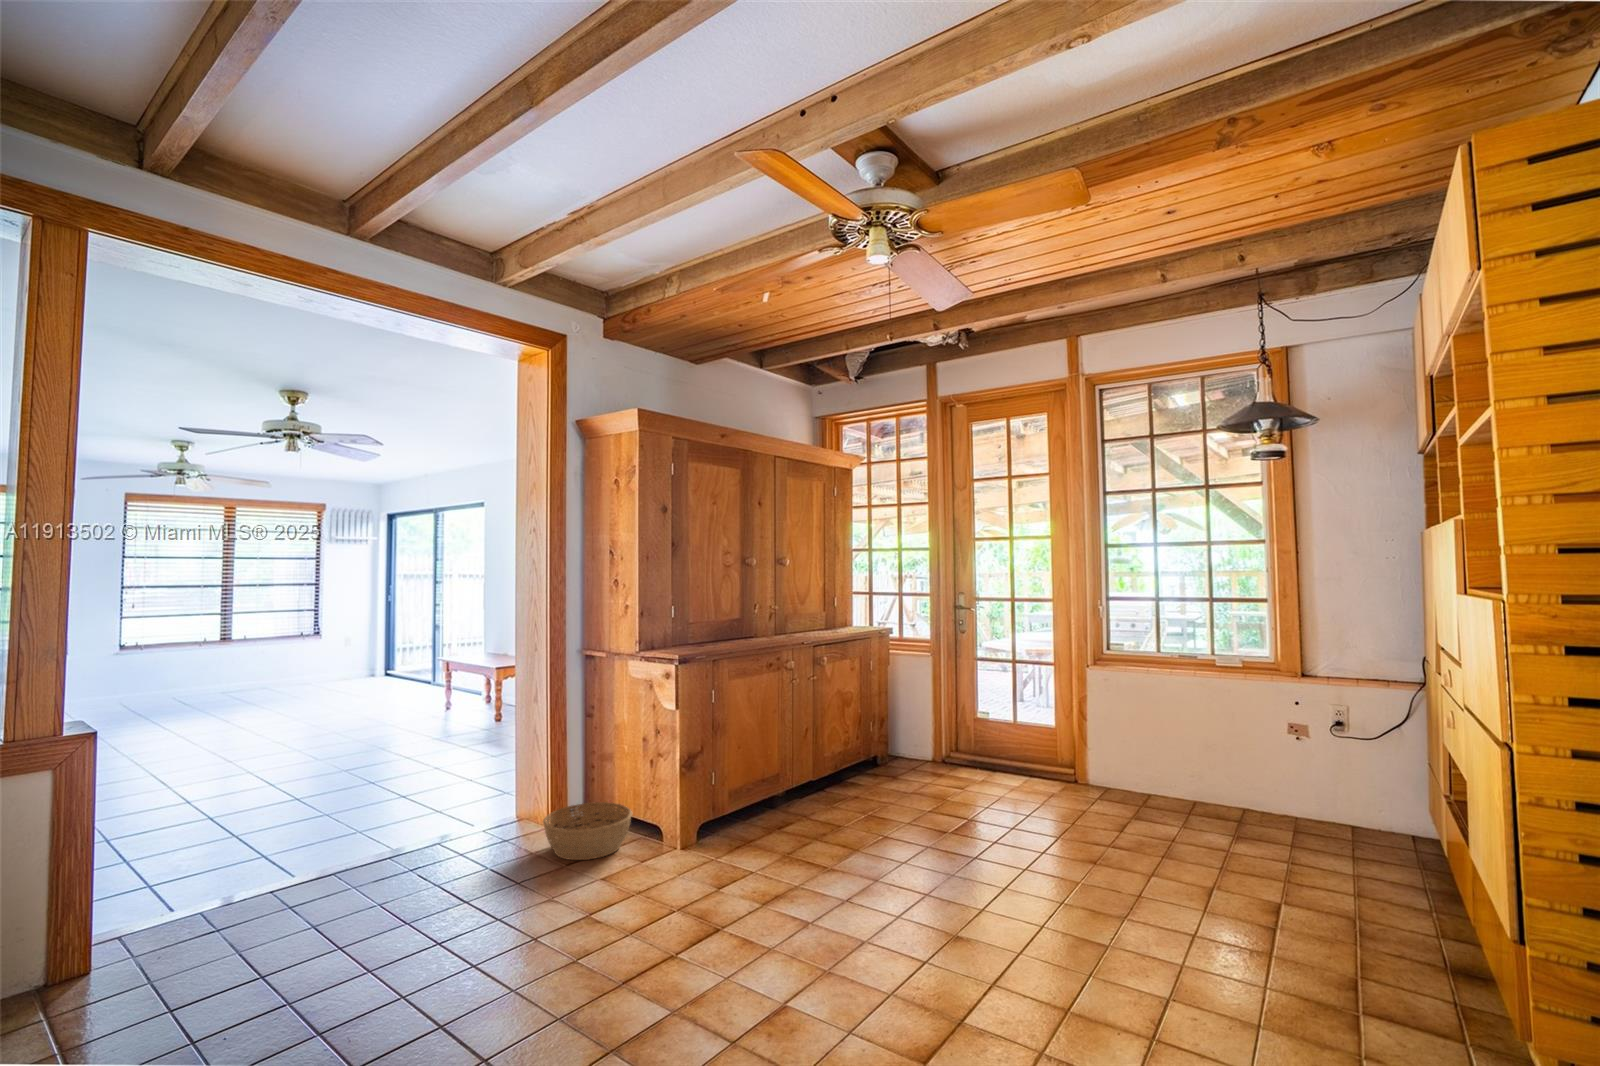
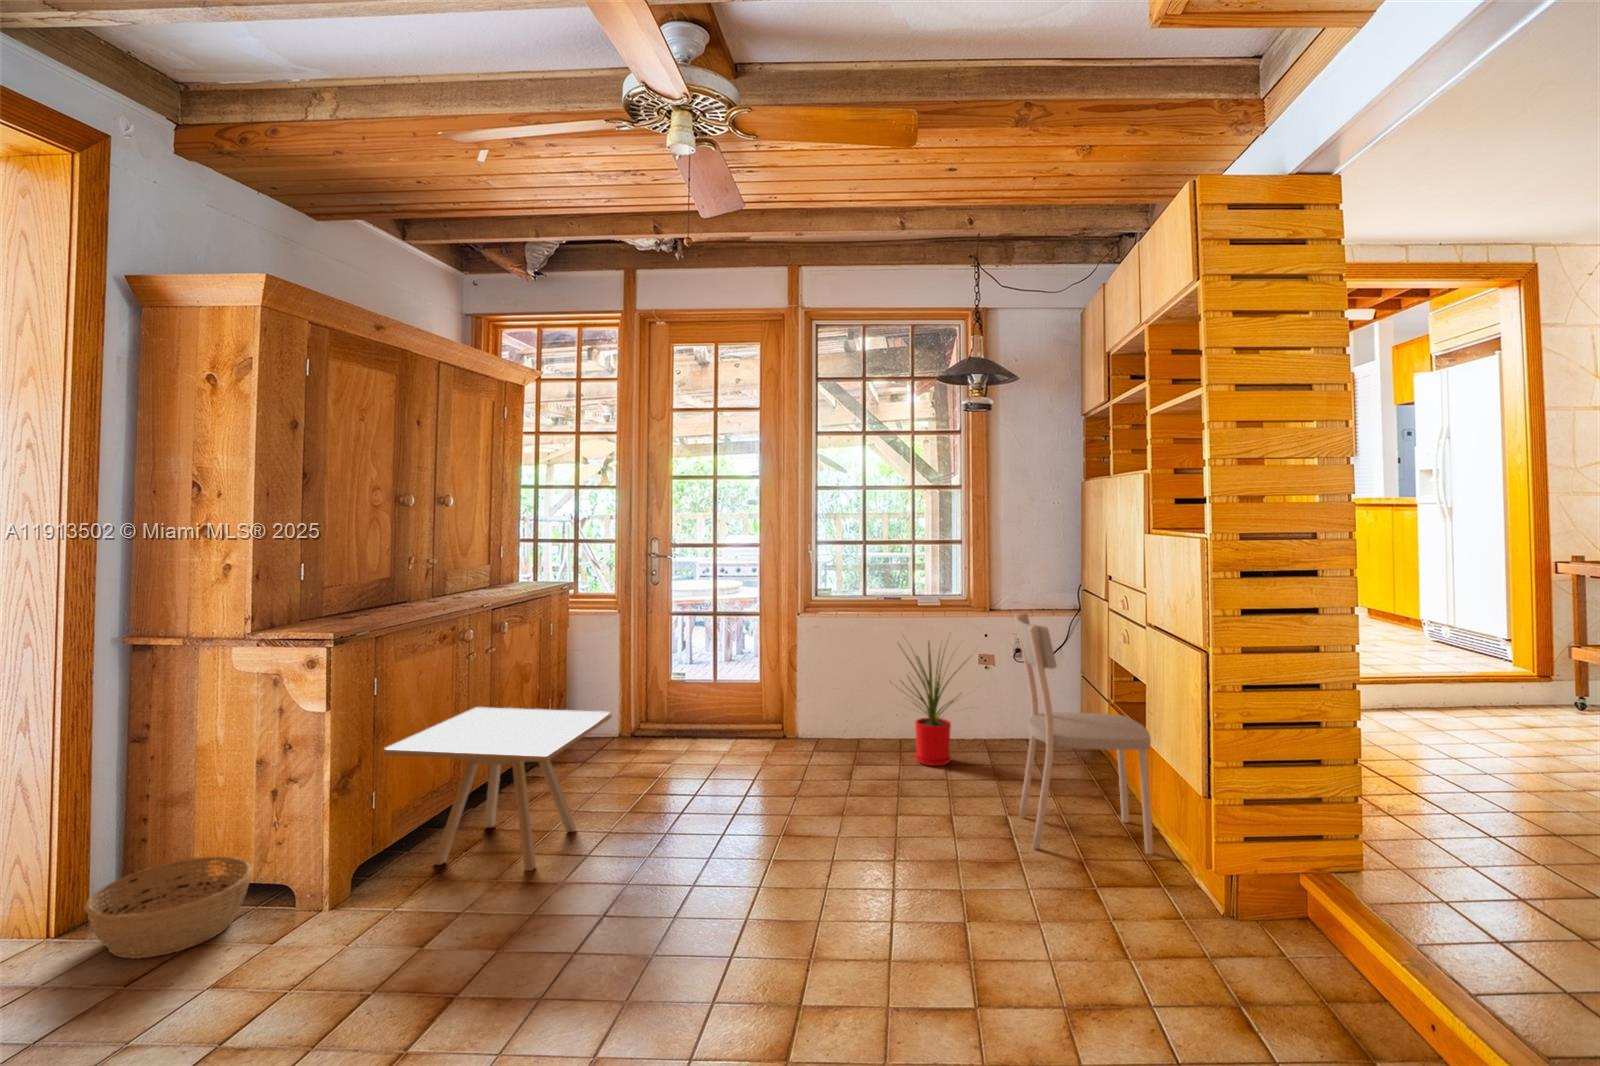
dining chair: none [1277,674,1461,969] -> present [1015,613,1153,854]
house plant: none [1168,688,1286,833] -> present [899,634,974,766]
side table: none [715,722,887,855] -> present [384,707,612,871]

